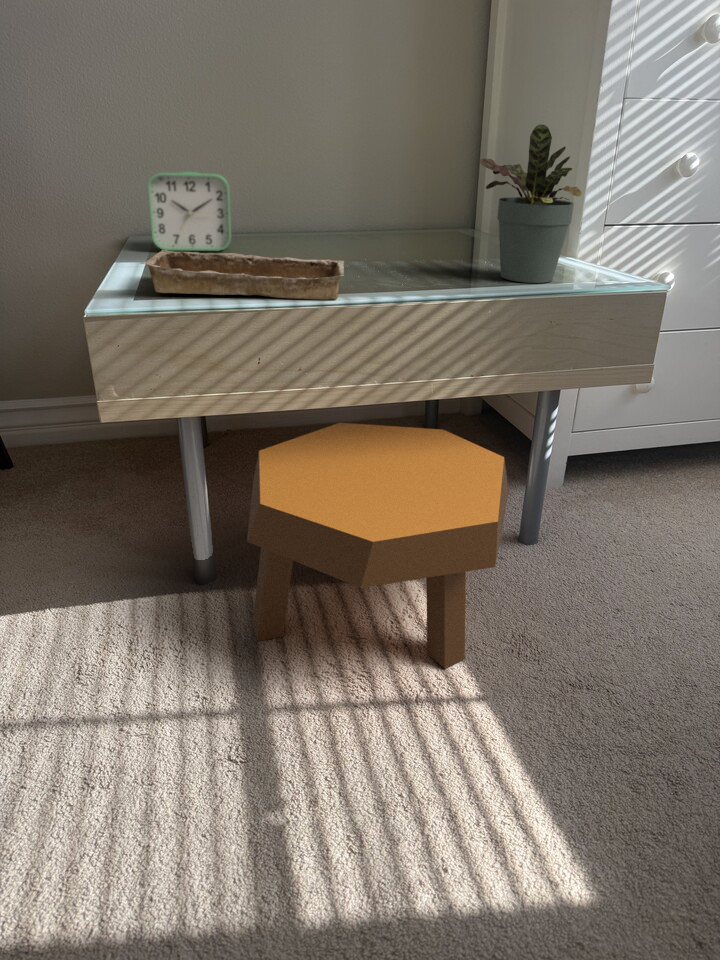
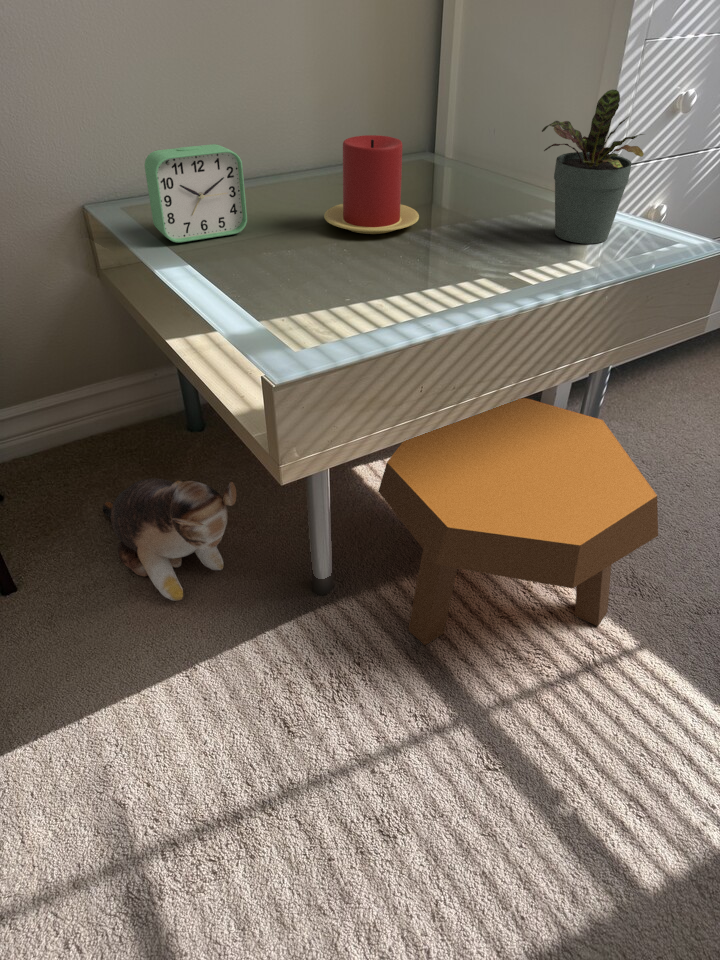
candle: none [298,175,386,261] -> present [324,135,419,234]
tray: present [140,250,344,300] -> none [249,250,477,327]
plush toy: none [46,434,132,555] -> present [103,479,236,601]

